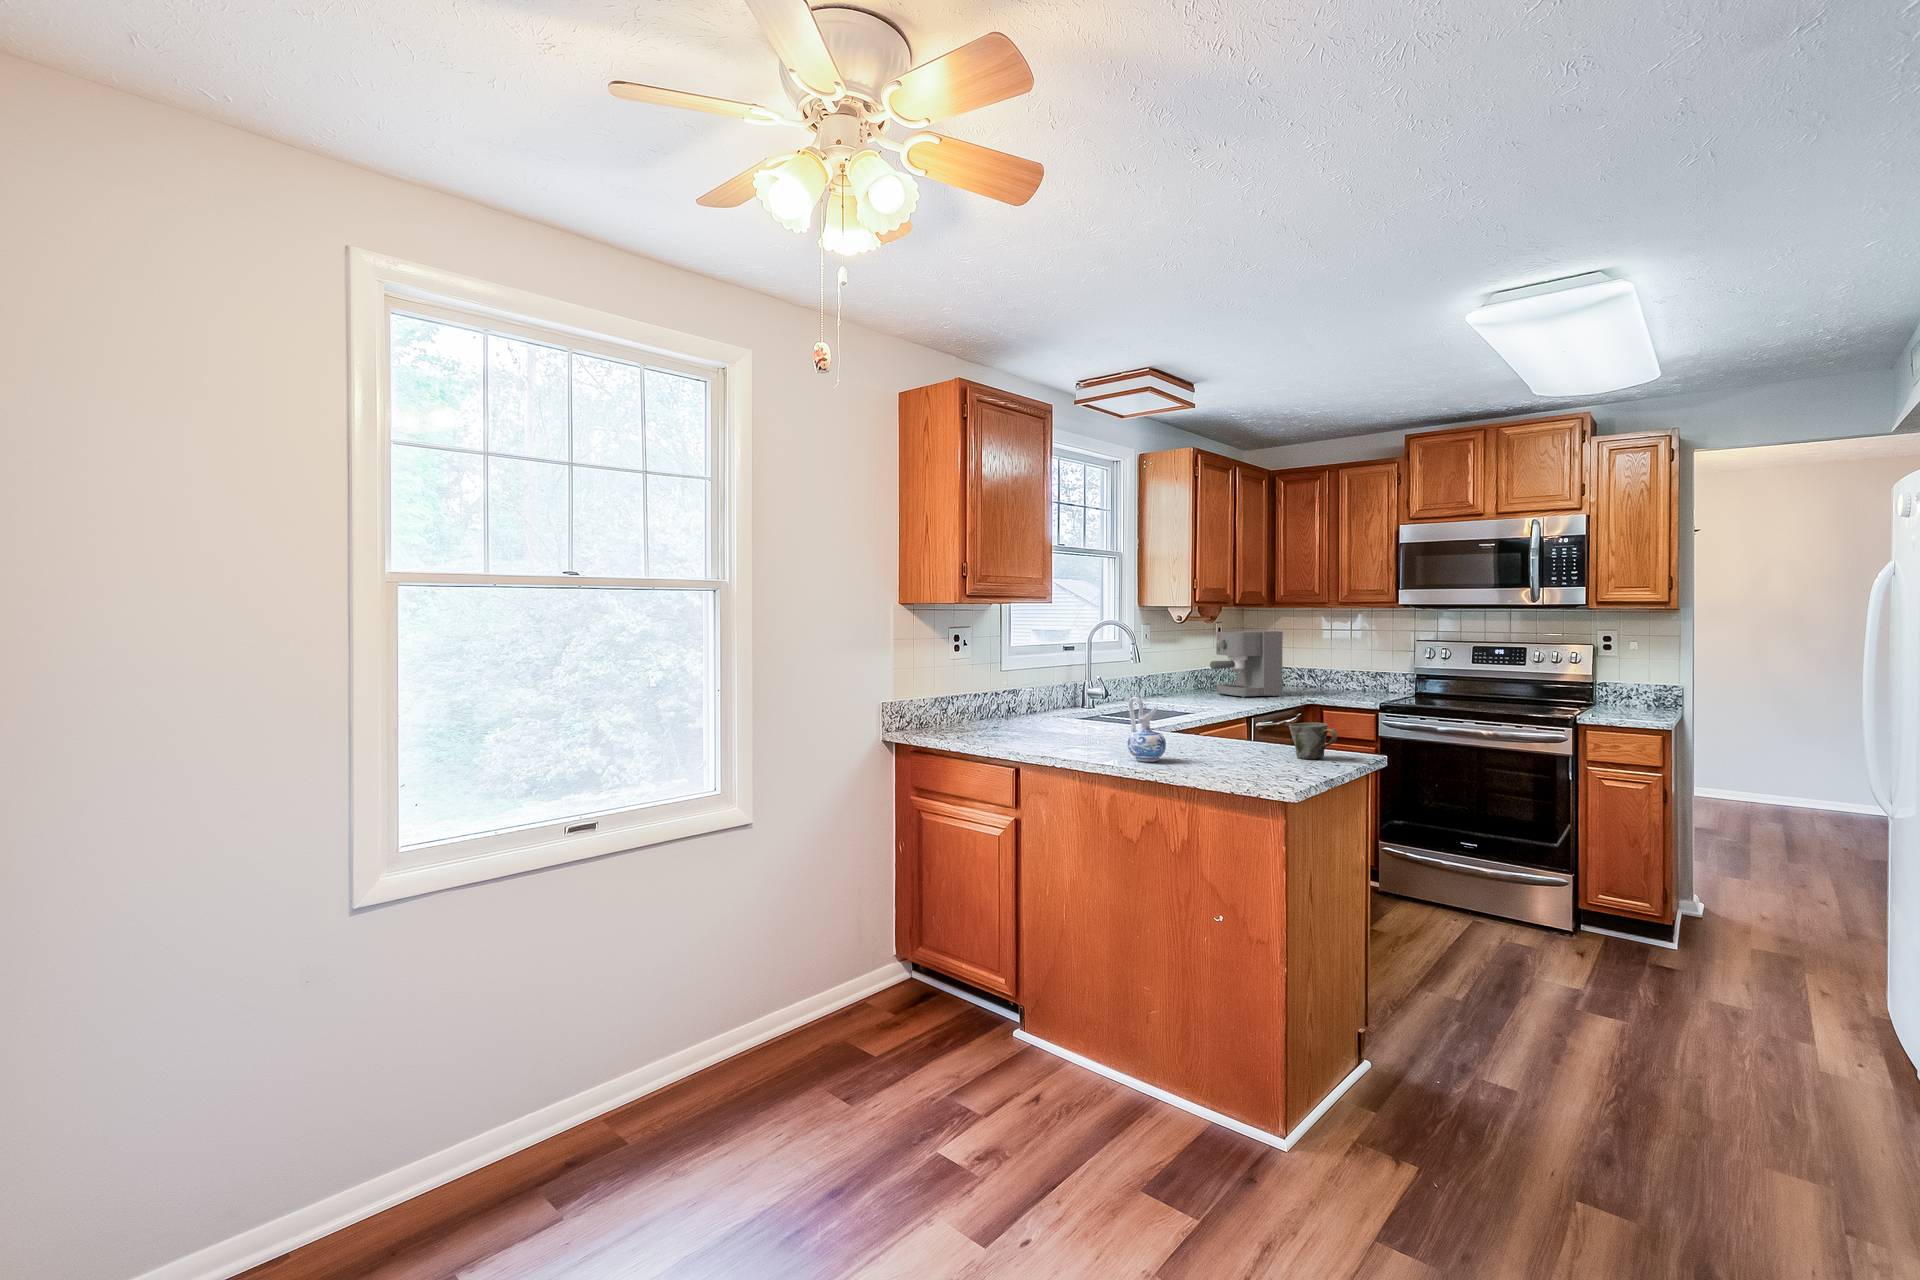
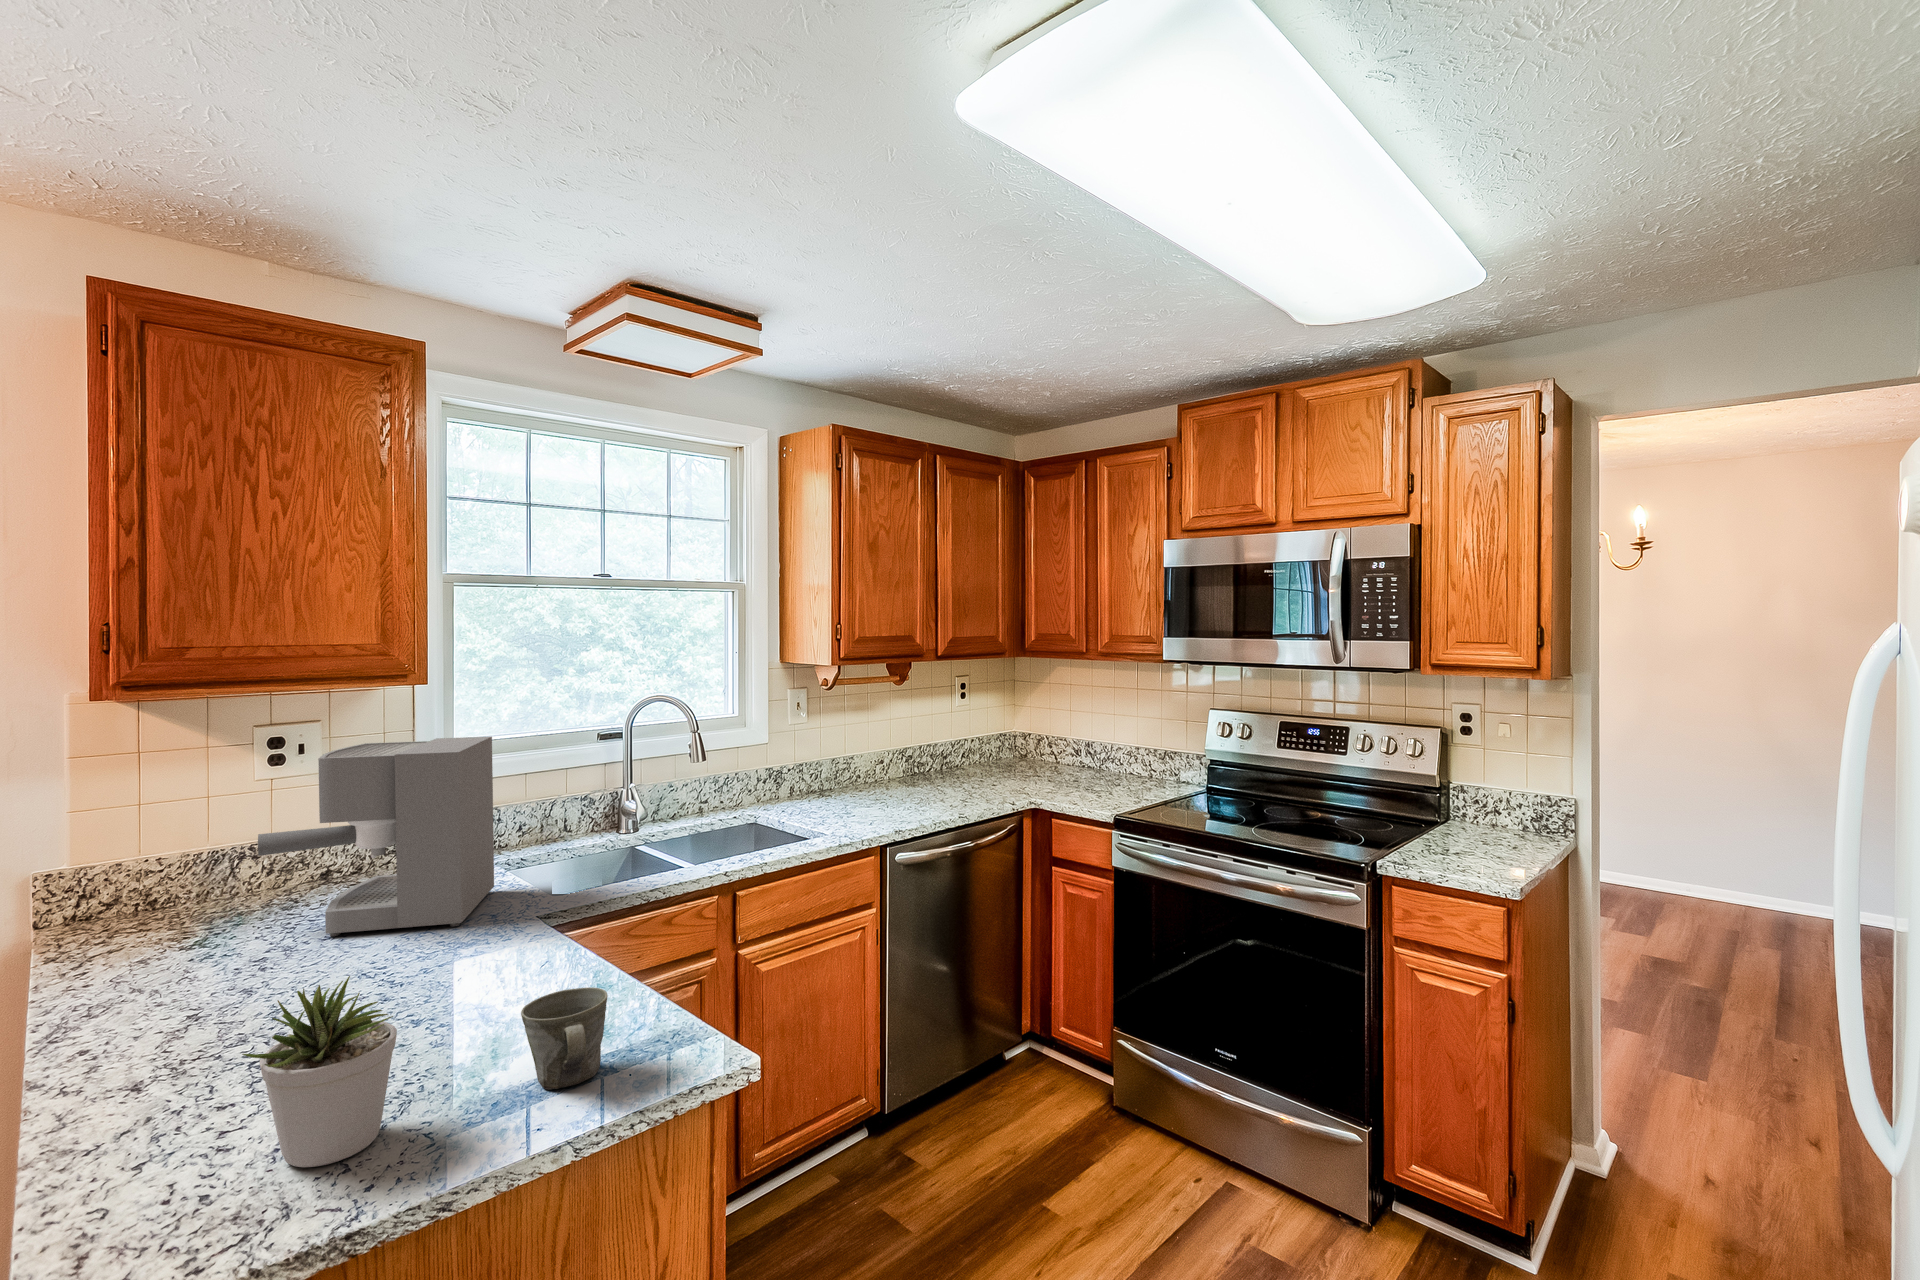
coffee maker: present [1210,631,1283,698] -> present [258,737,494,936]
potted plant: none [1237,695,1287,769] -> present [242,976,397,1167]
ceramic pitcher: present [1128,697,1166,762] -> none [119,943,233,1102]

